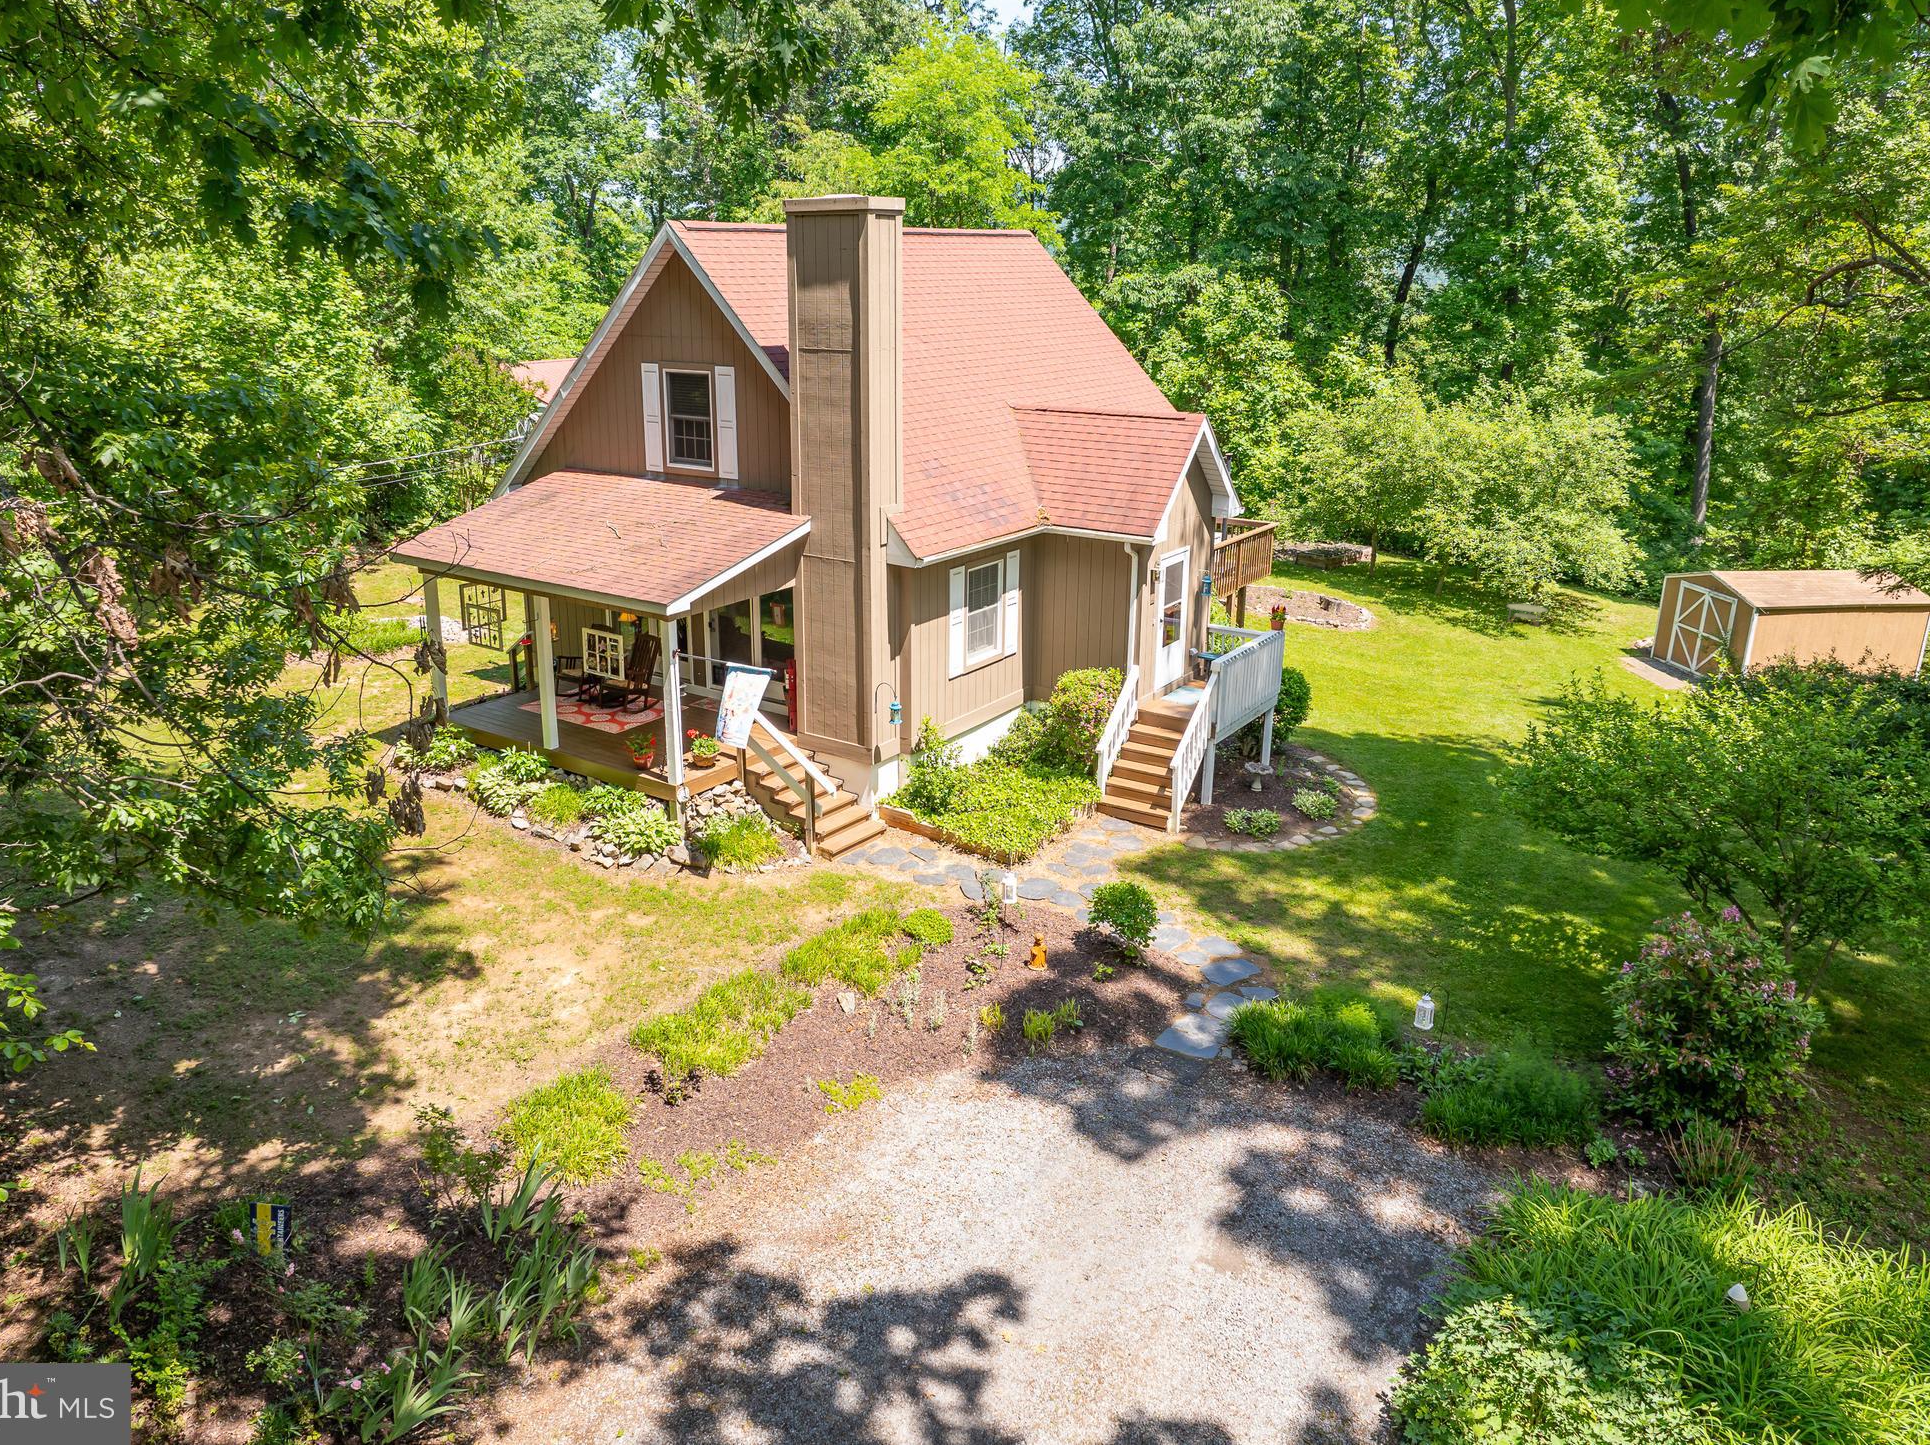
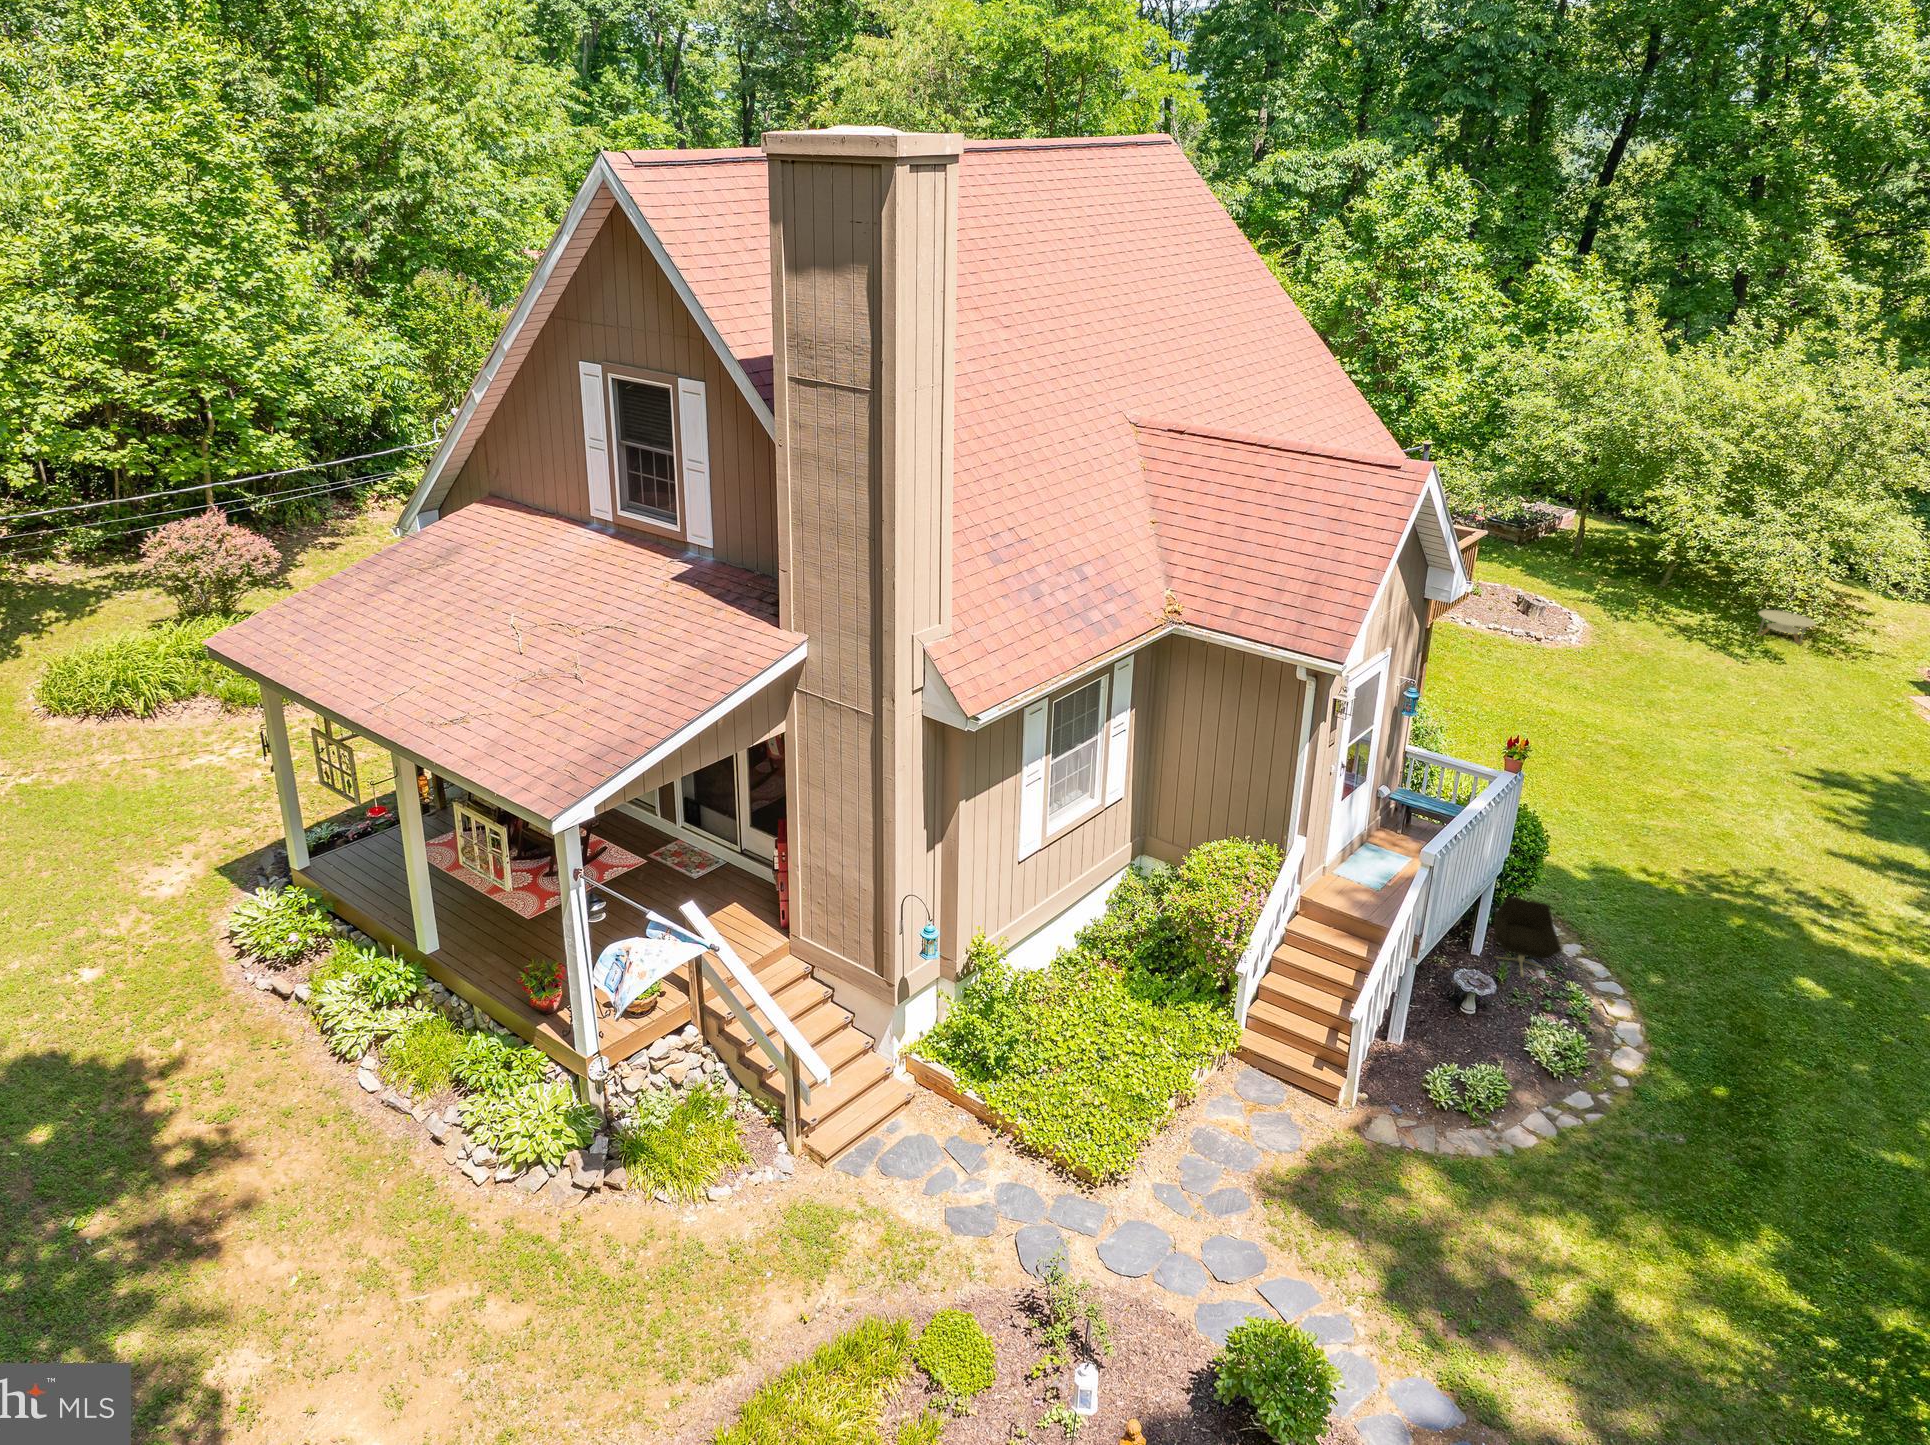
lounge chair: none [1277,728,1321,776] -> present [1494,896,1561,977]

